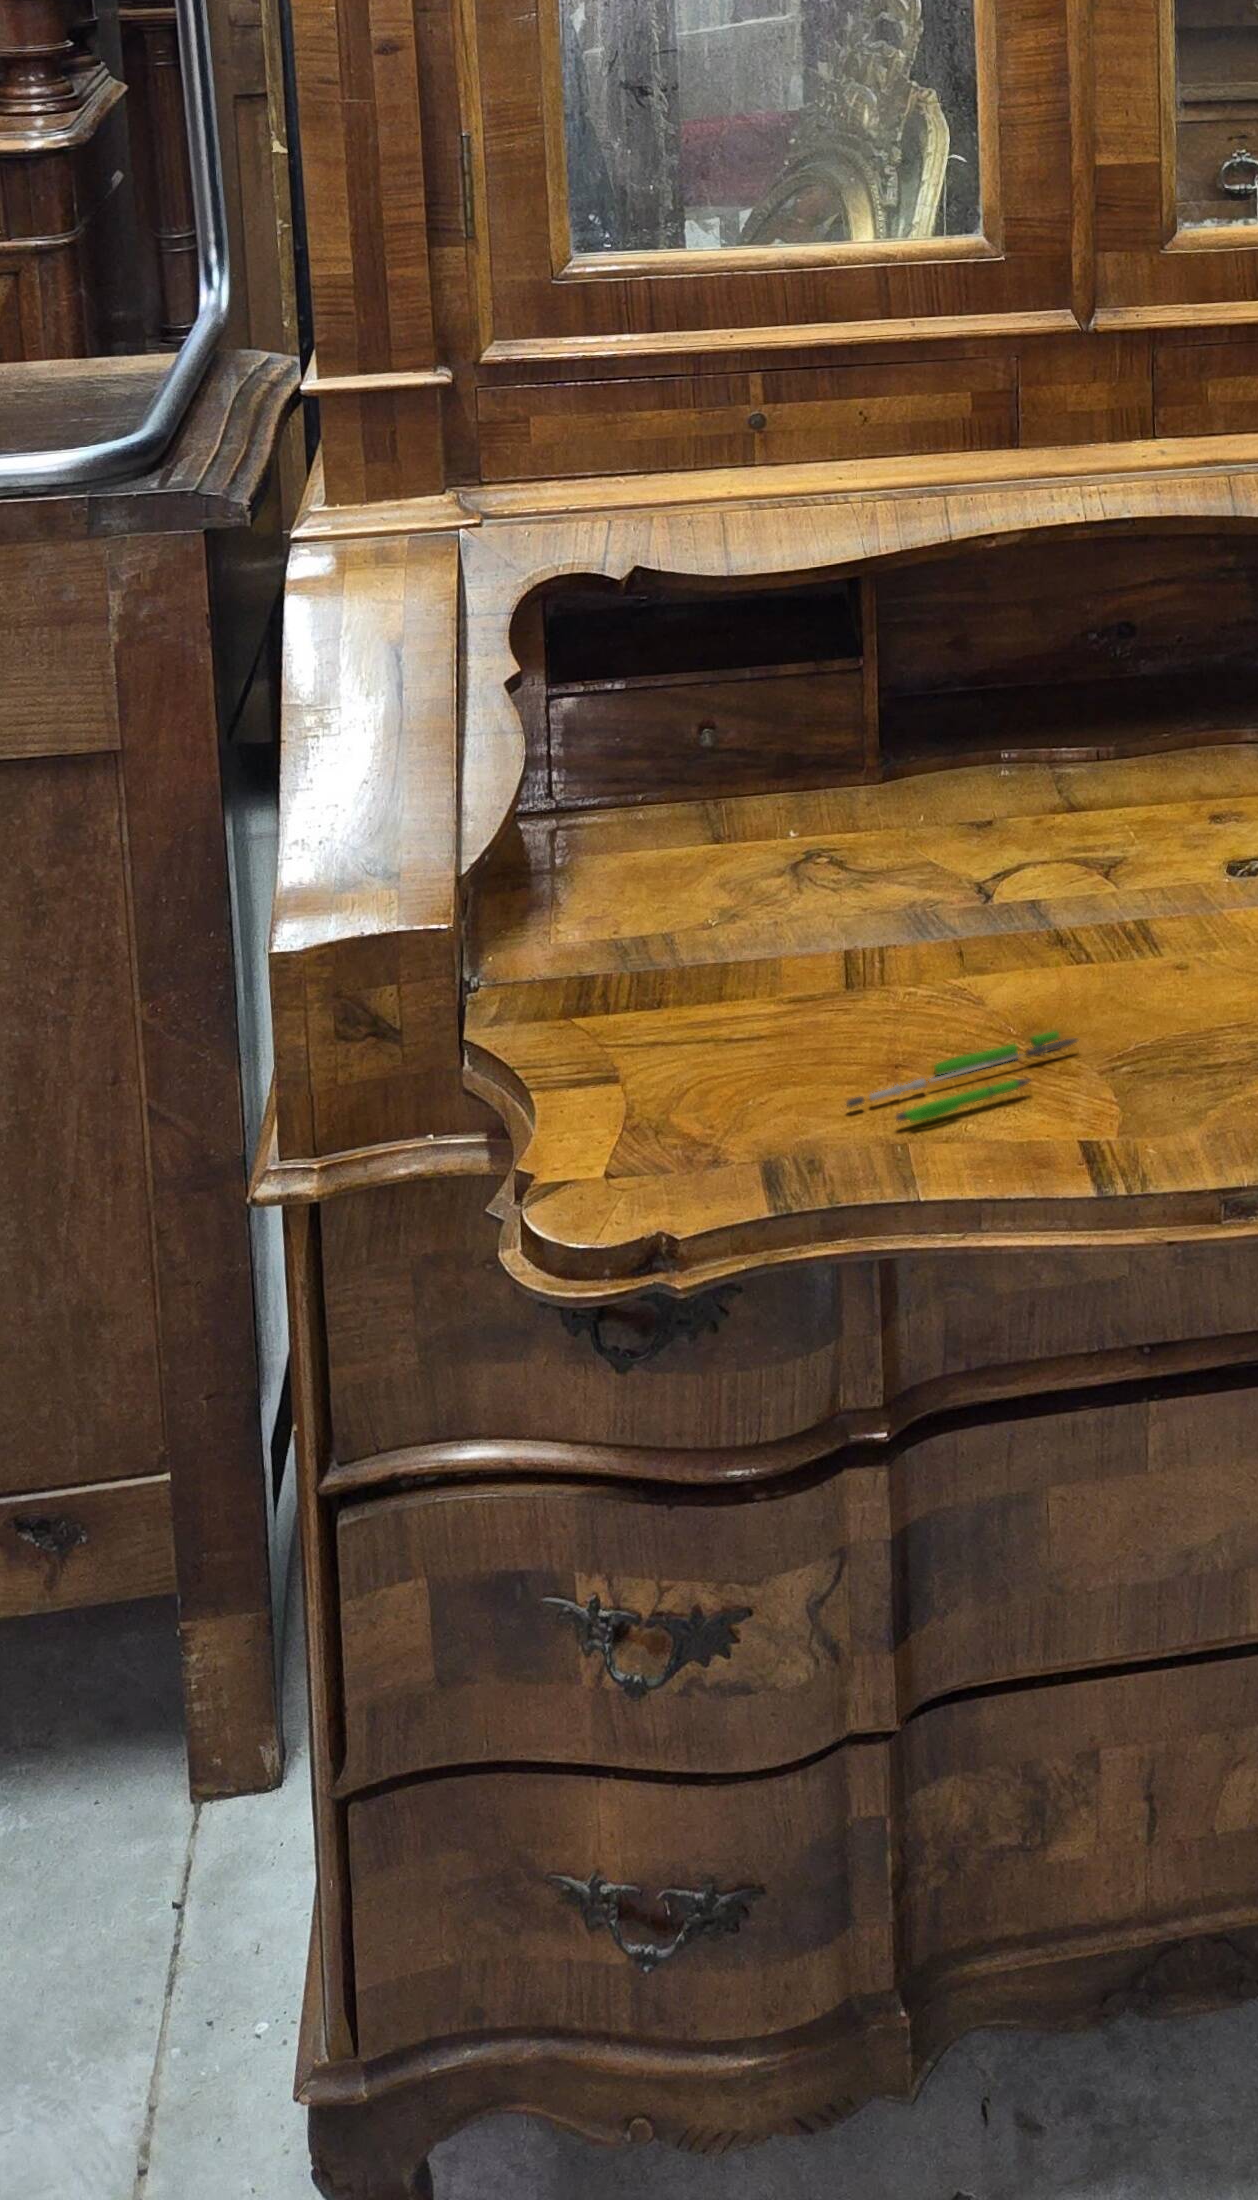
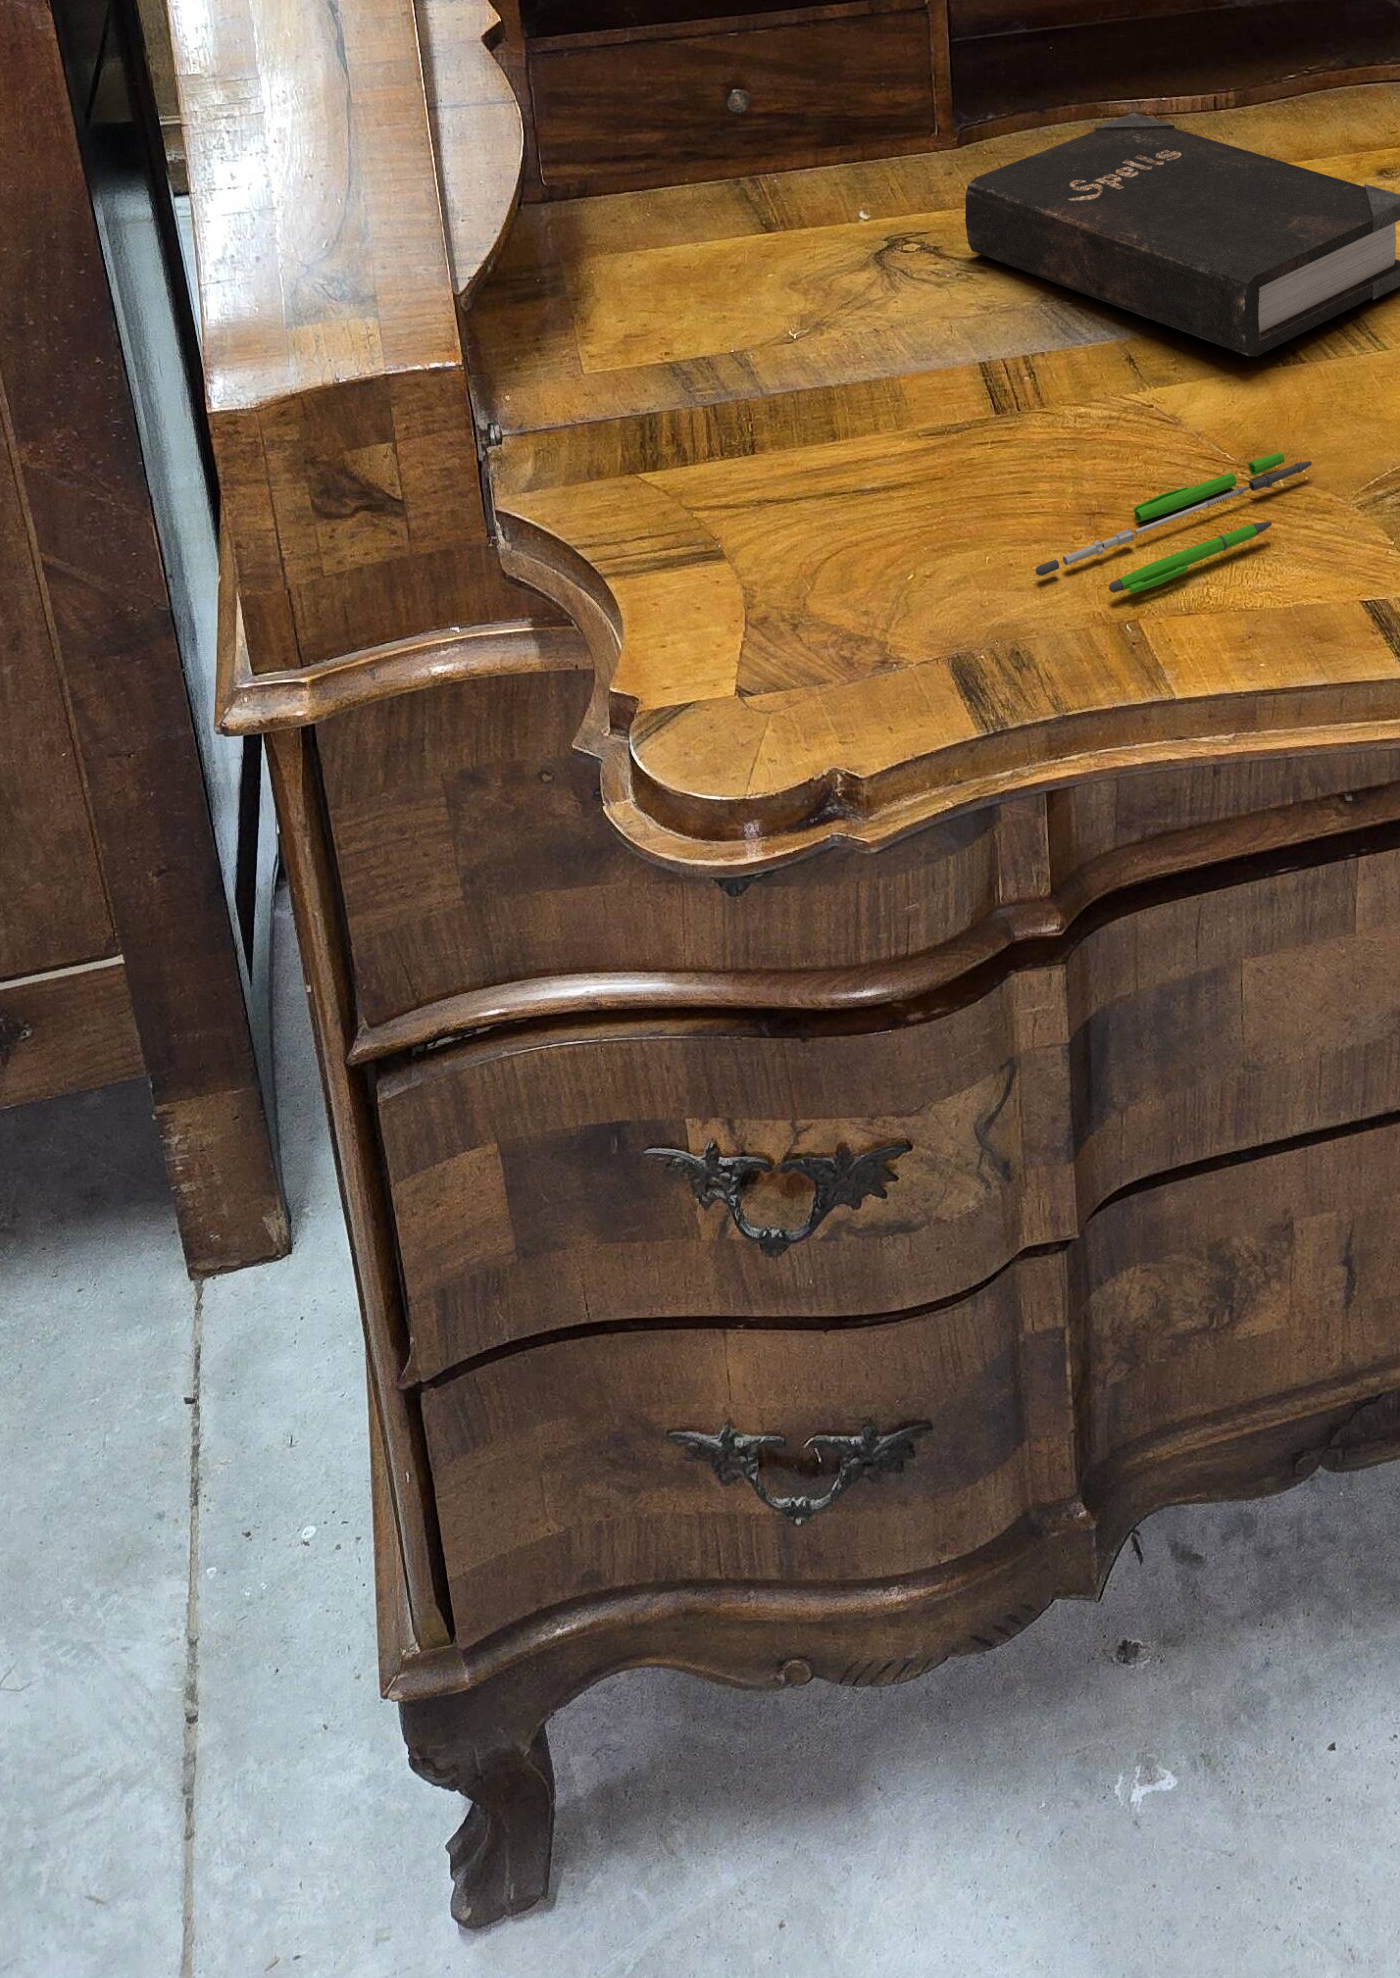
hardback book: none [869,768,1210,961] -> present [965,113,1400,357]

